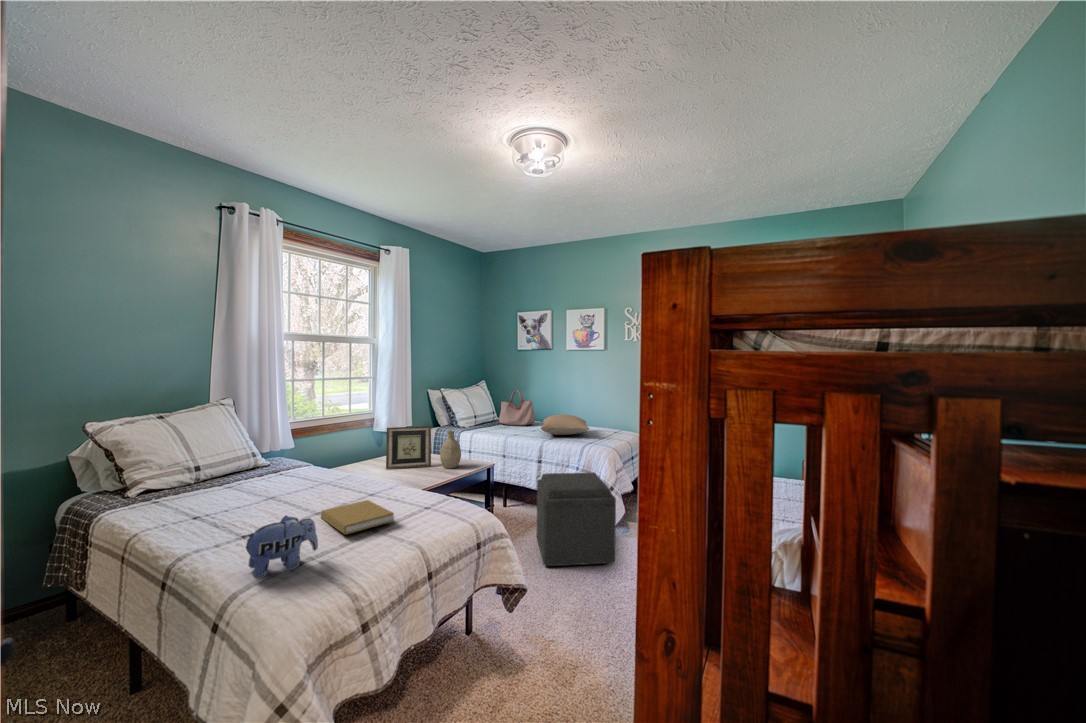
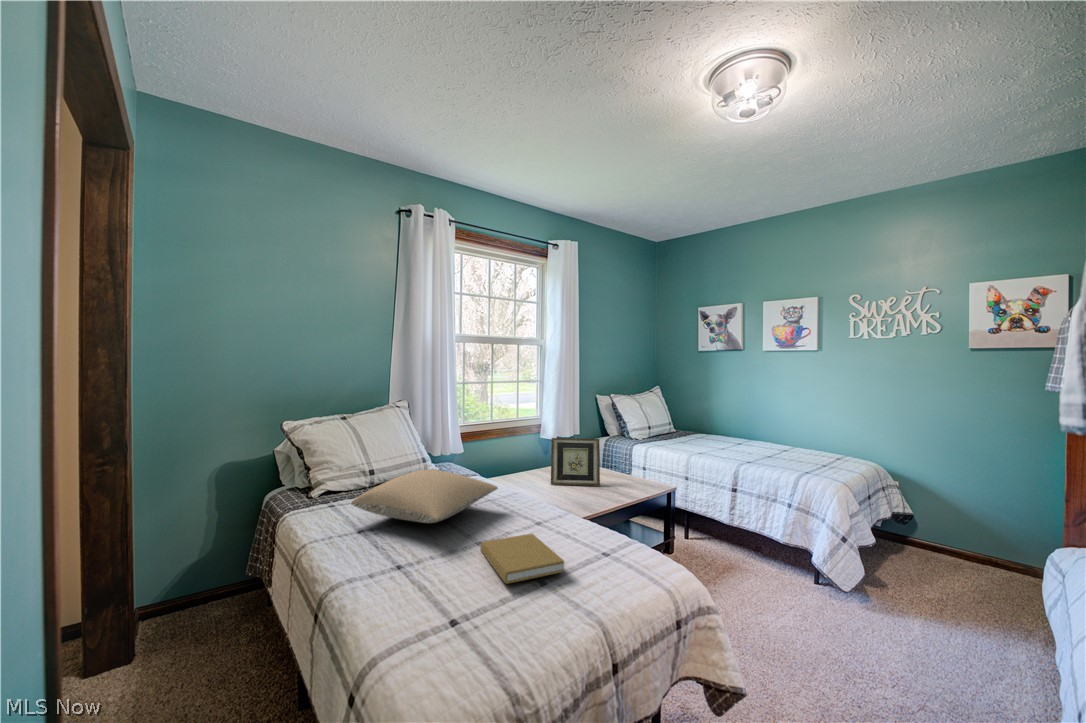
handbag: present [499,390,535,426] -> none [676,399,724,443]
pillow: present [541,415,589,435] -> present [352,470,498,523]
decorative vase: present [440,430,461,468] -> none [610,446,635,491]
ottoman: present [537,473,616,566] -> none [739,514,876,666]
plush toy: present [243,515,318,579] -> none [388,555,474,638]

